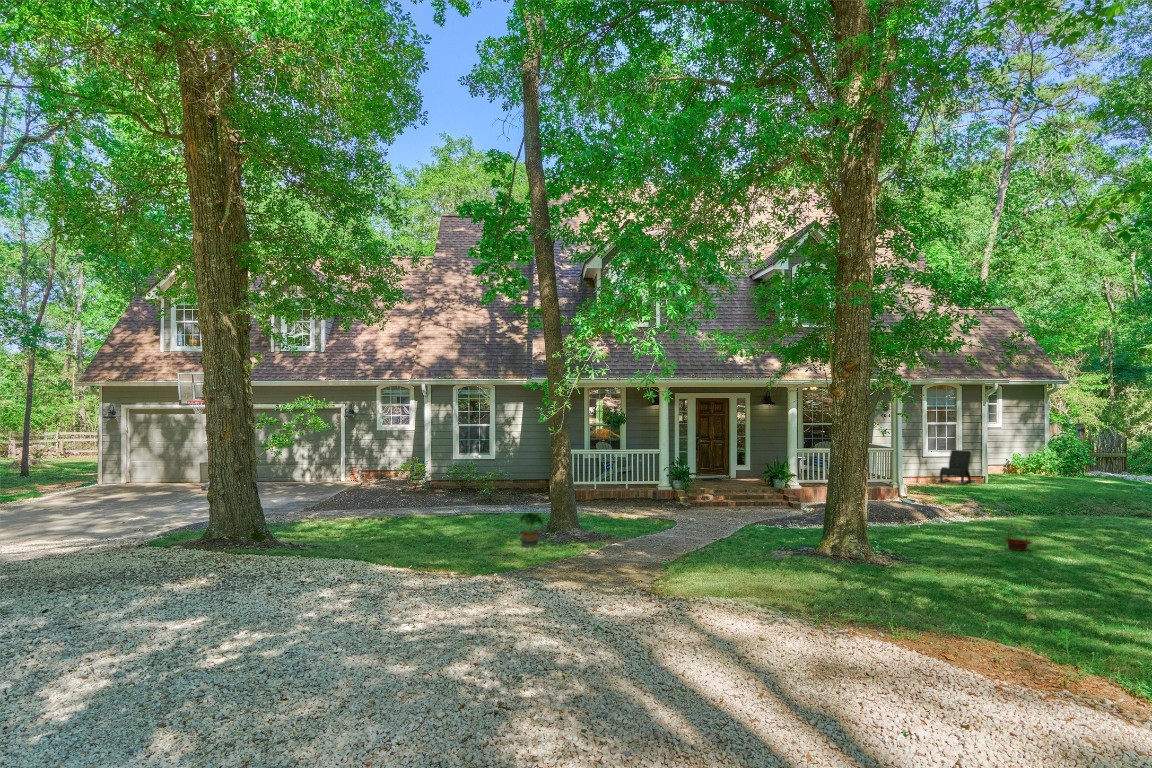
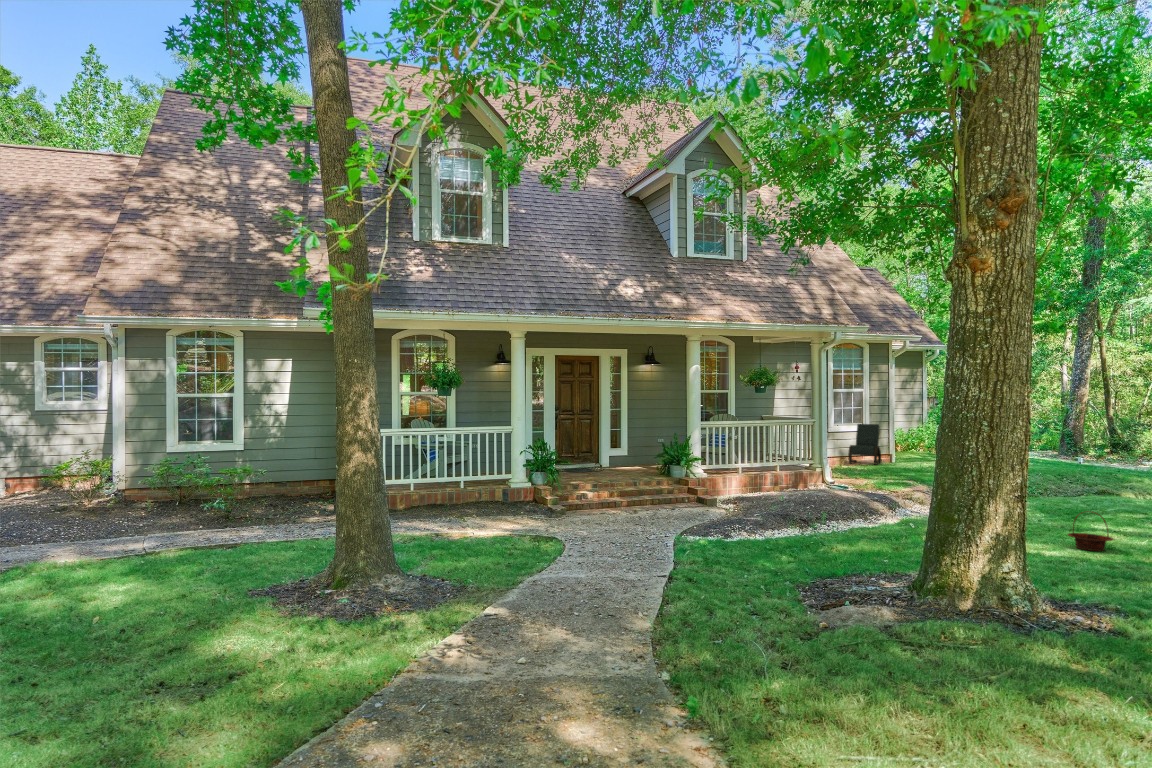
potted tree: present [520,513,543,548] -> none [248,540,307,619]

